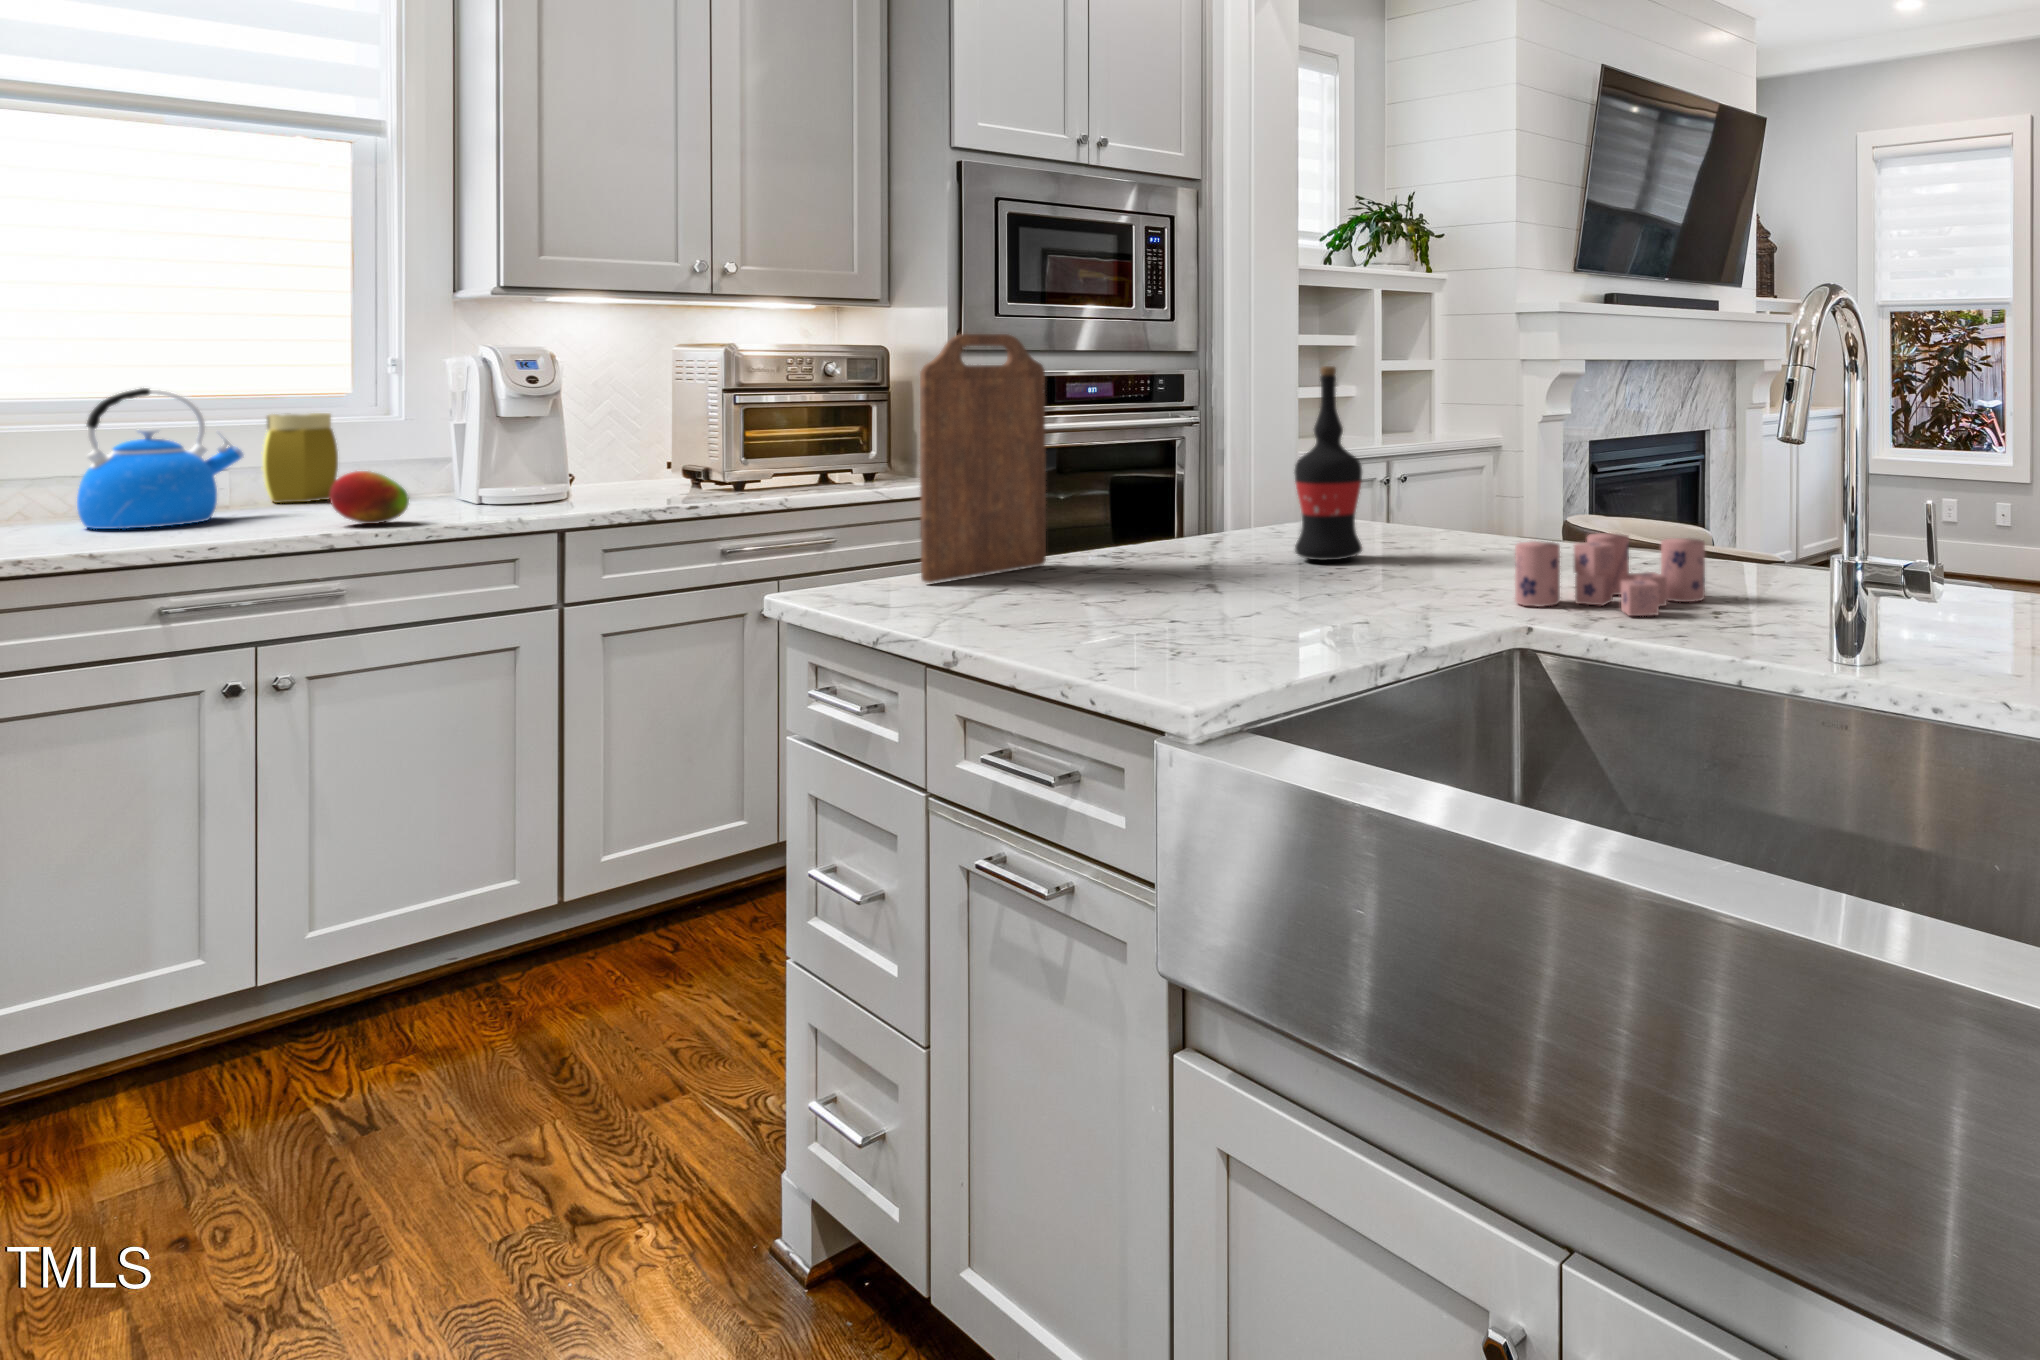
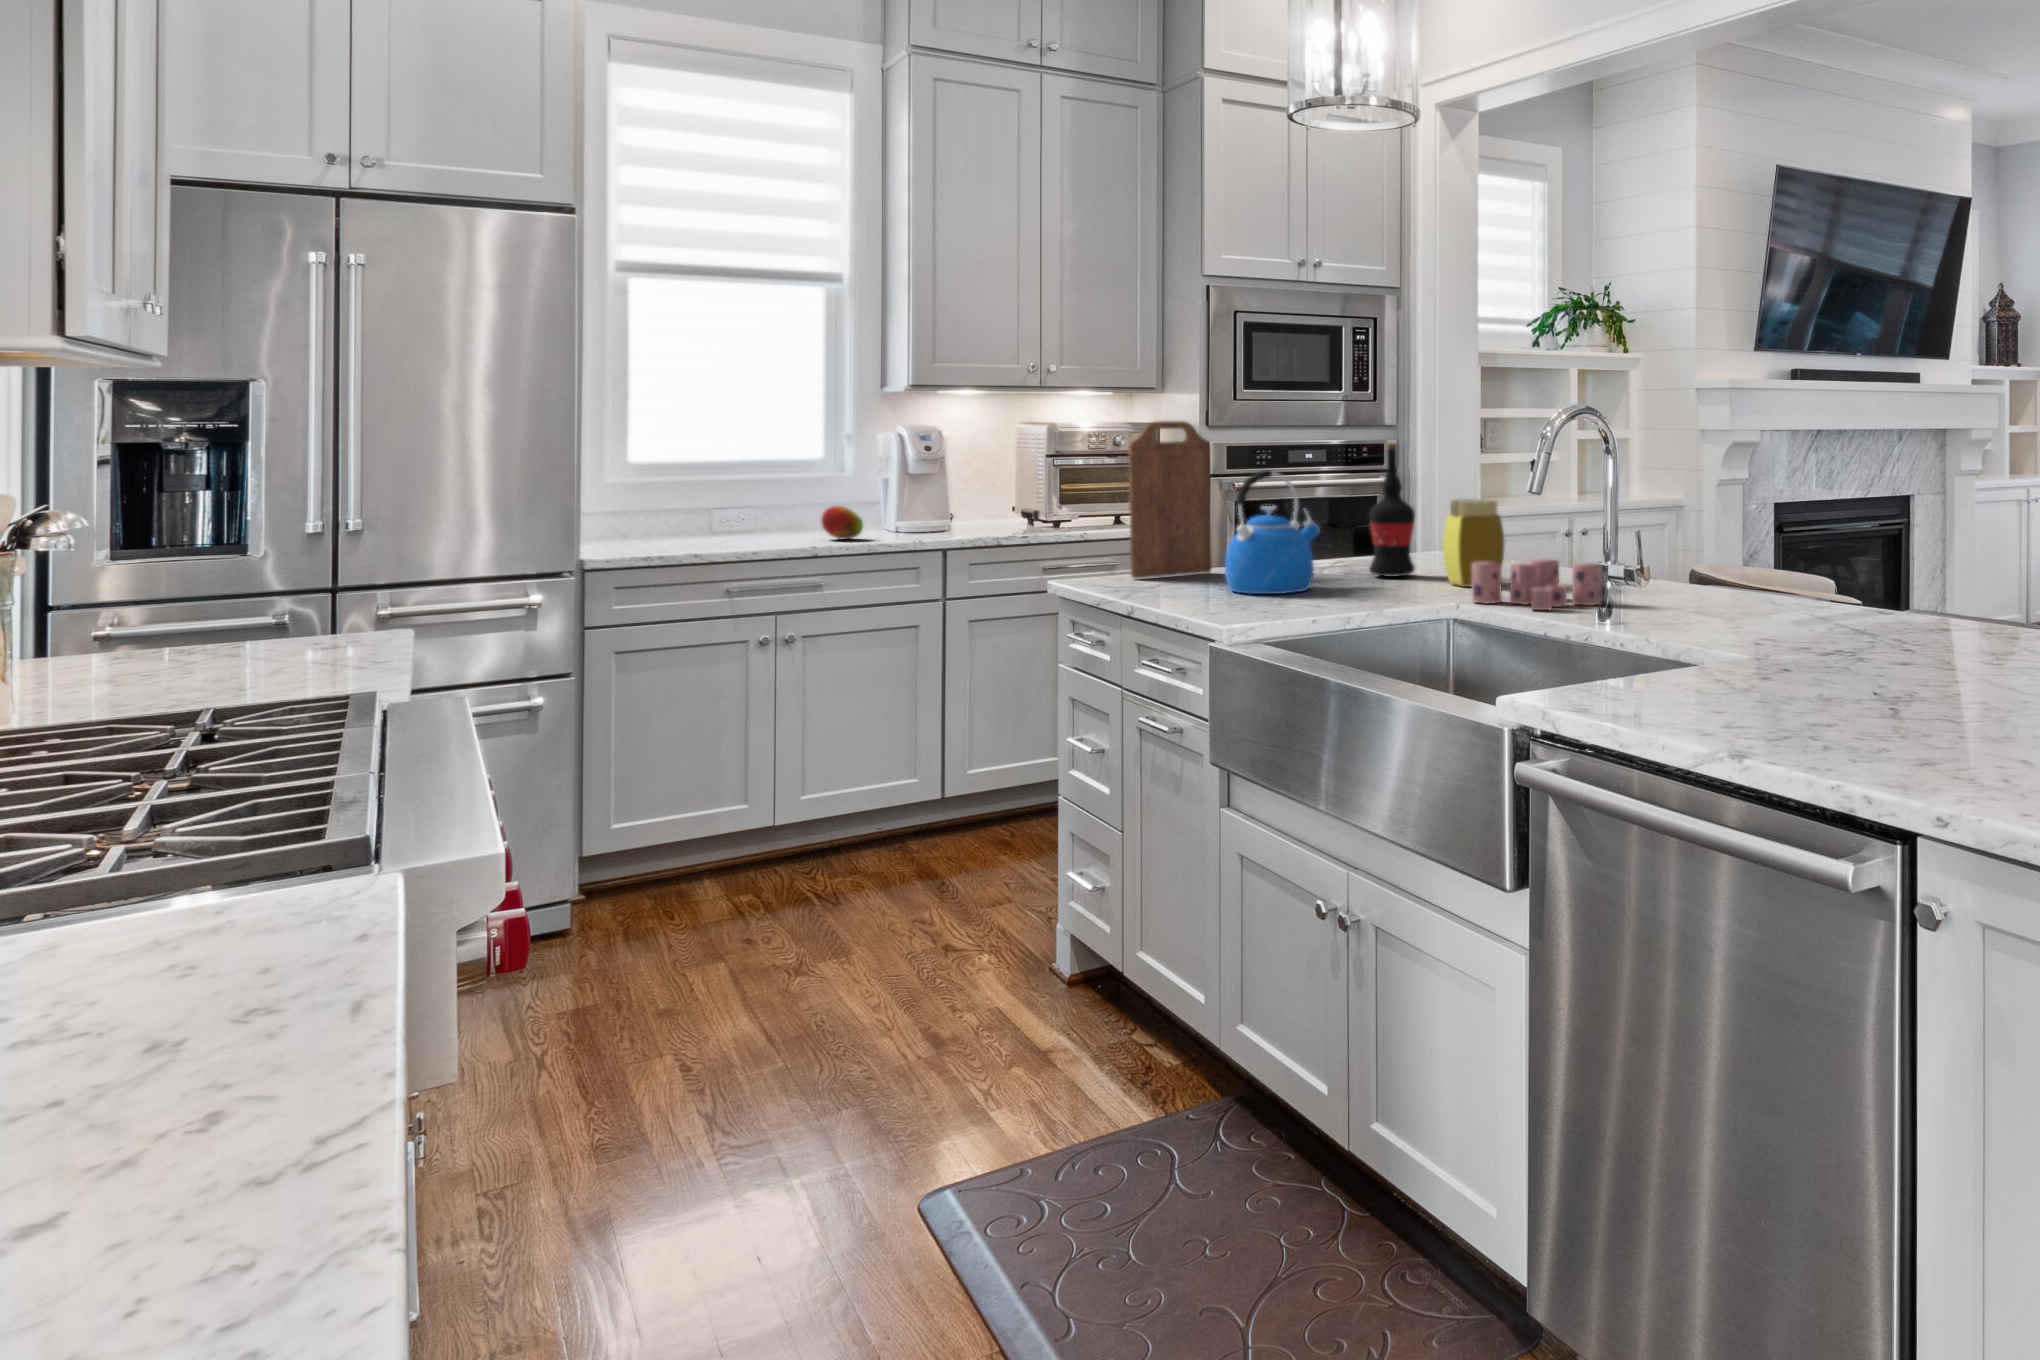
kettle: present [77,388,243,529] -> present [1225,470,1320,594]
jar: present [261,413,338,503] -> present [1443,499,1505,587]

